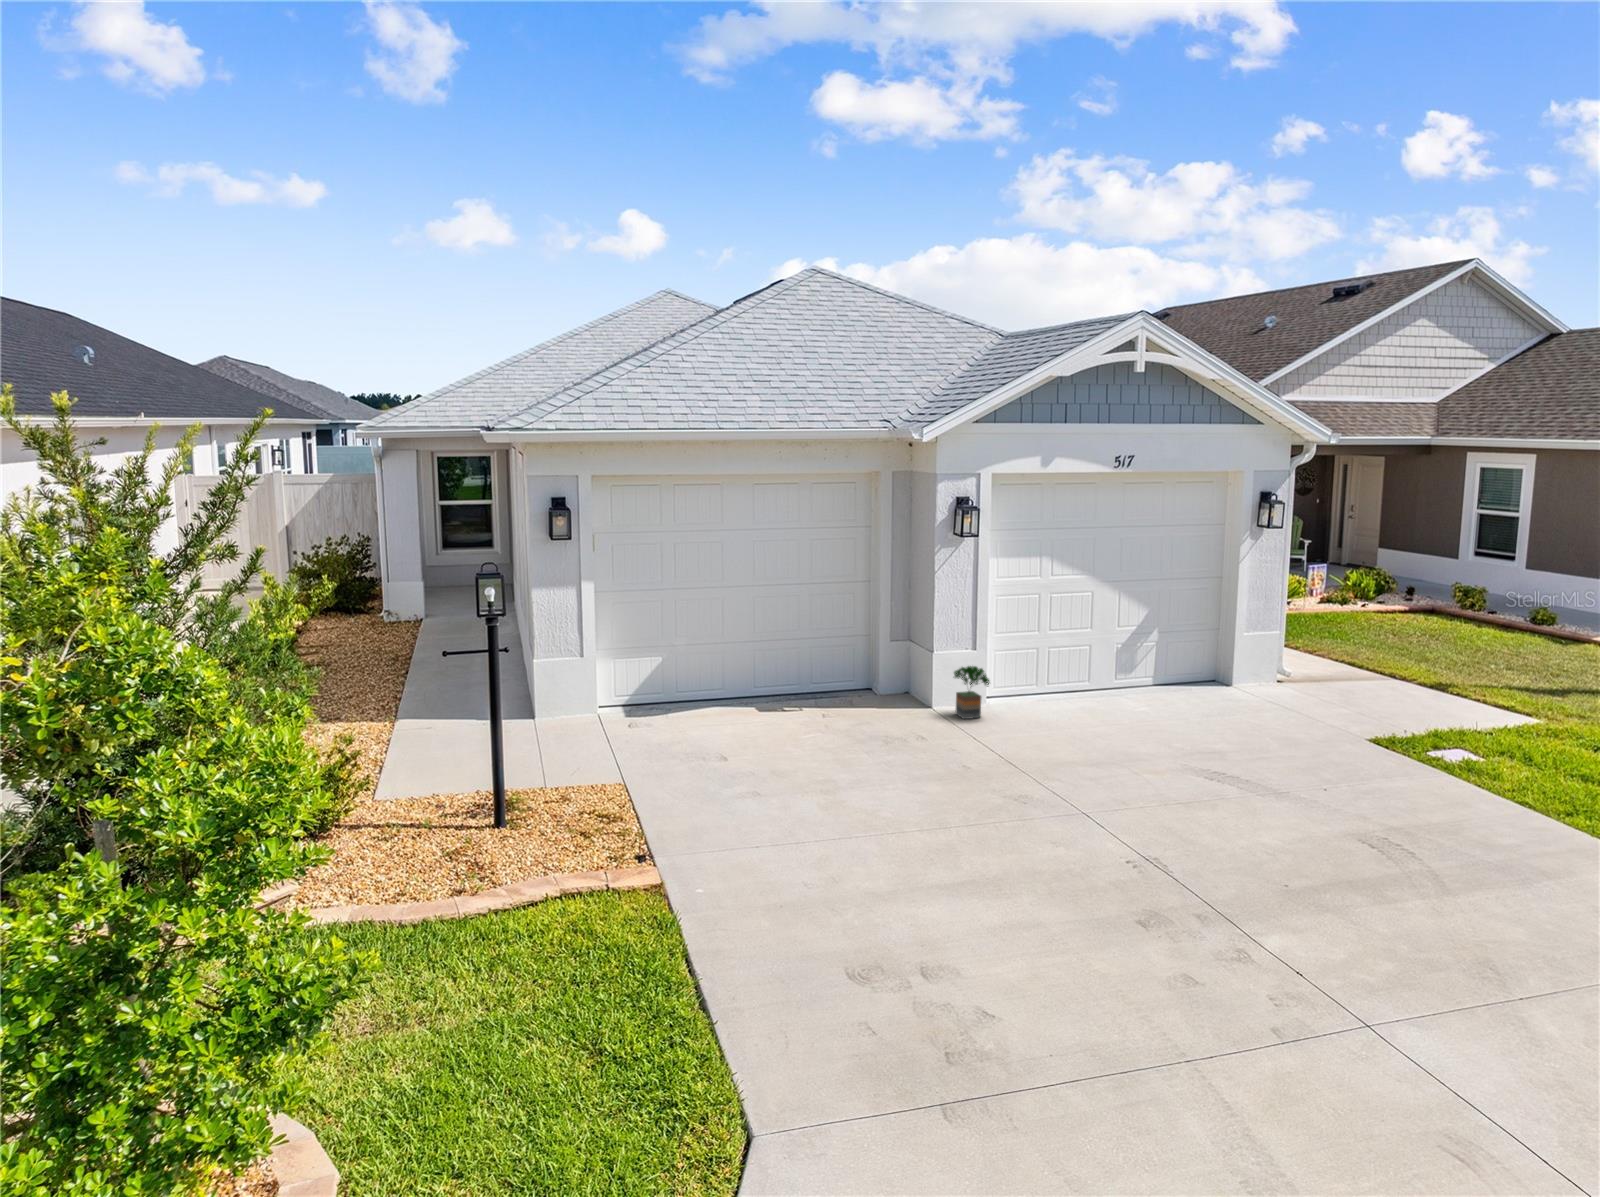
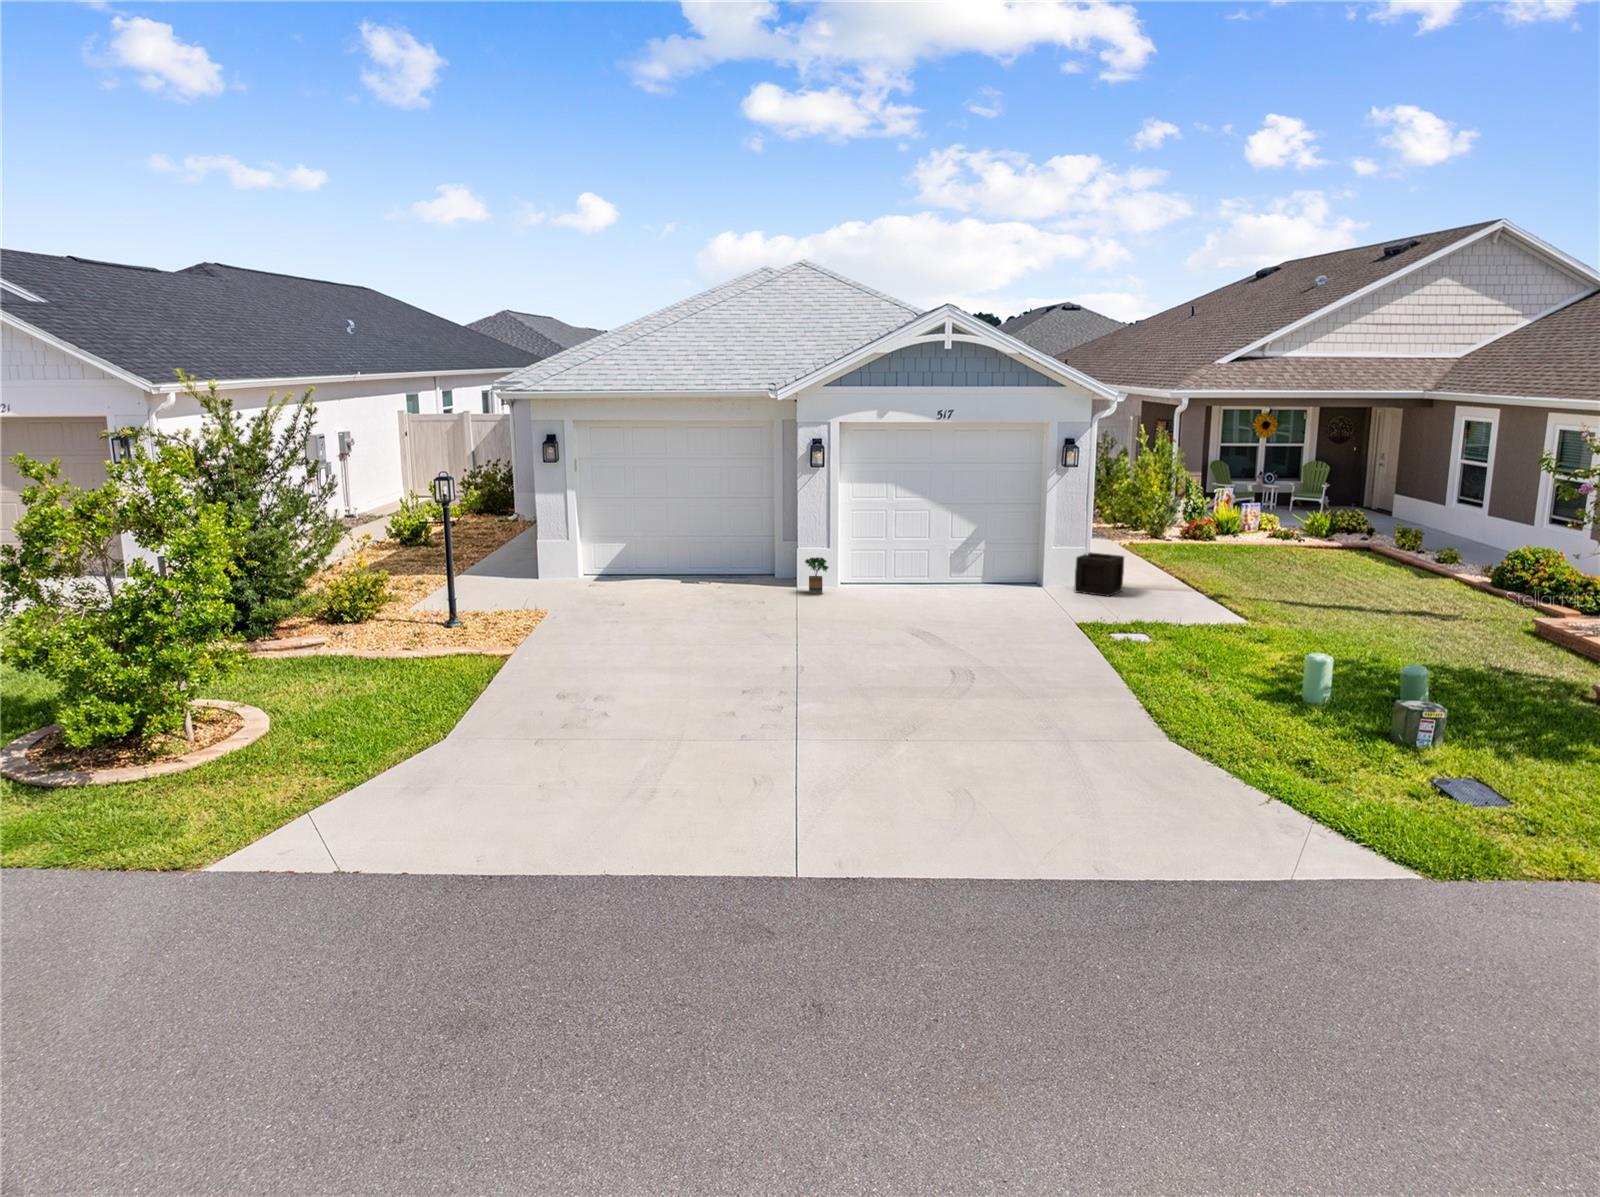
wooden crate: none [1268,638,1326,696] -> present [1075,553,1124,596]

